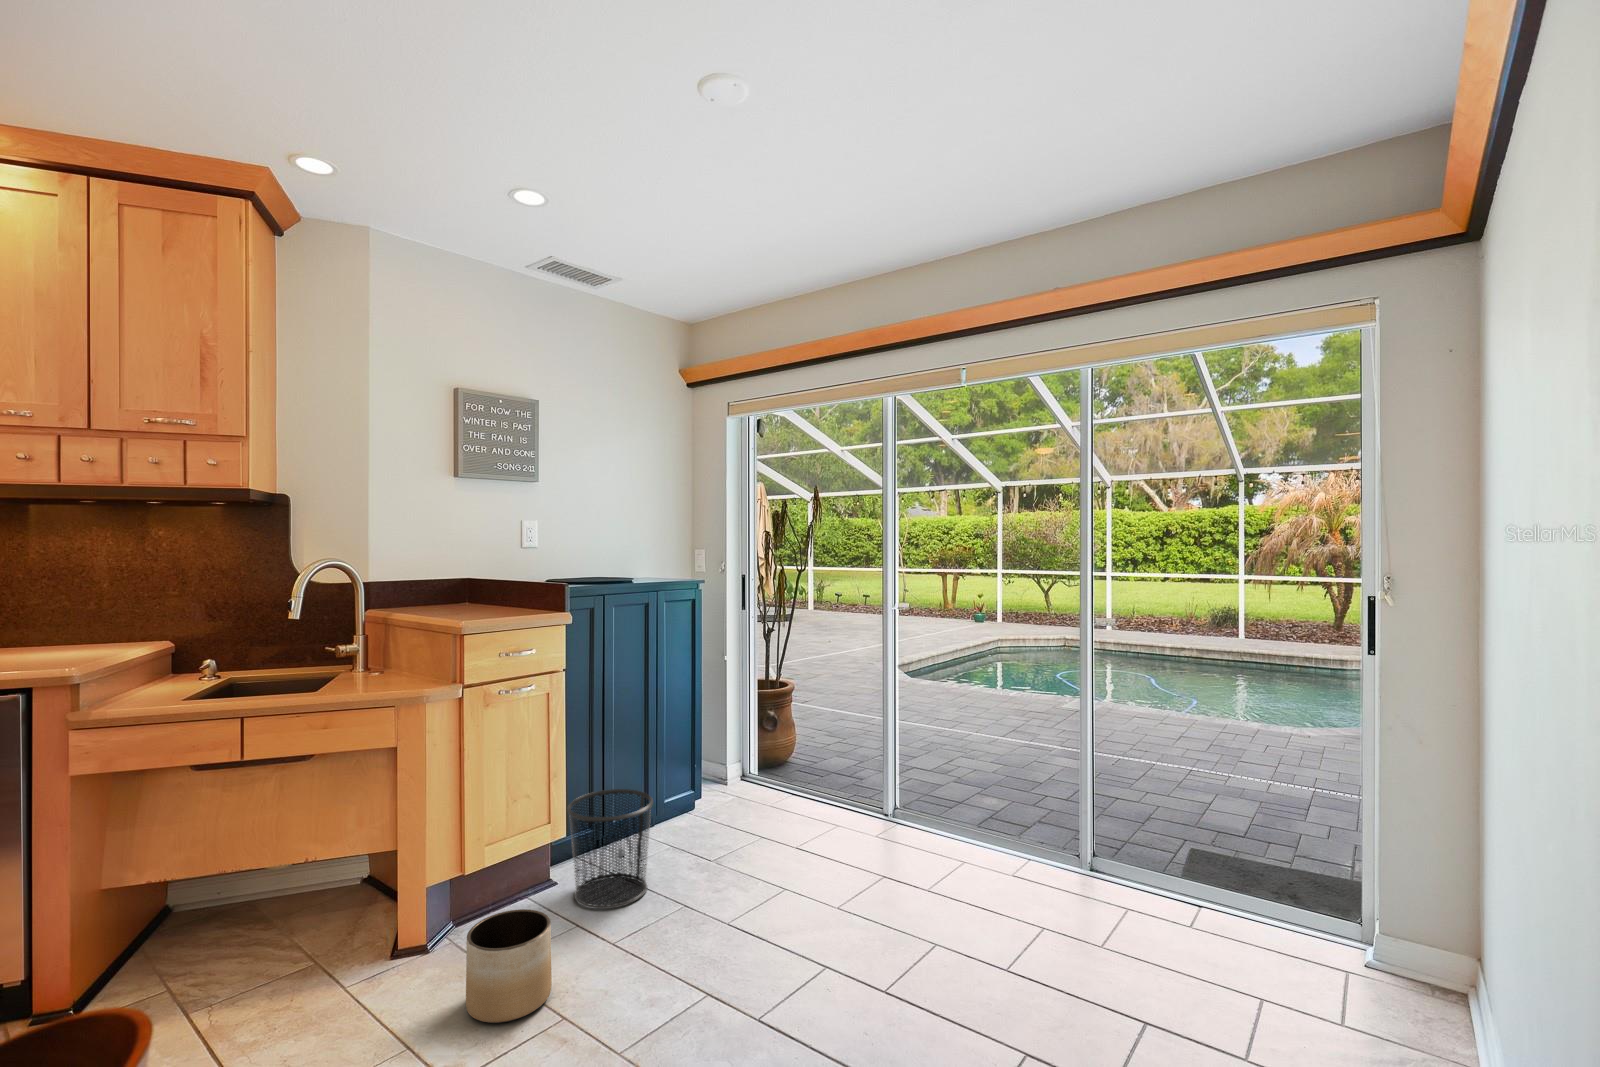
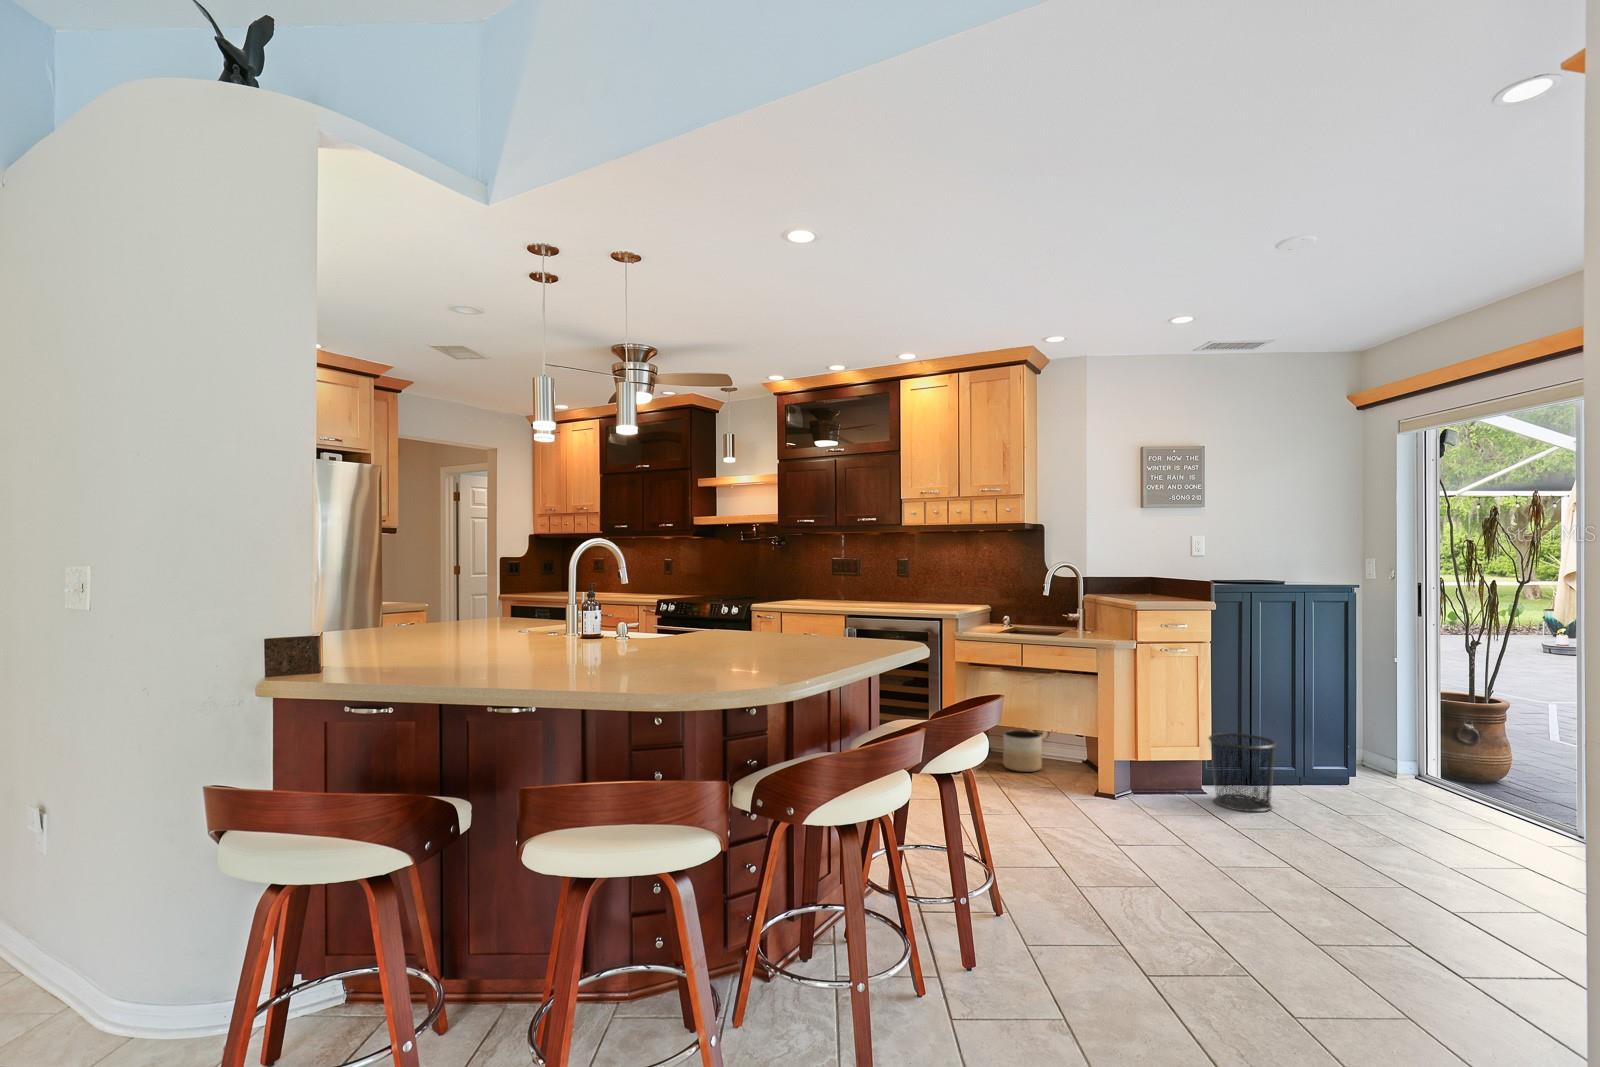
planter: present [466,909,552,1023] -> present [1003,730,1042,772]

